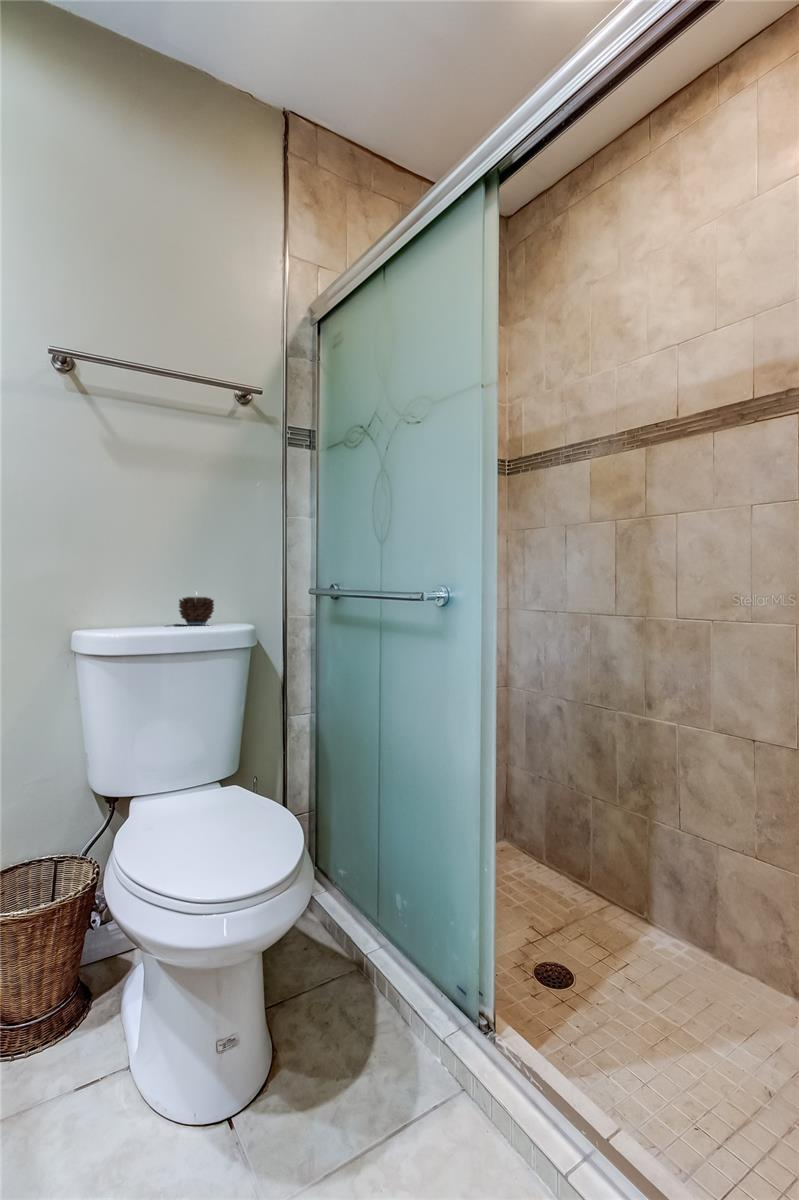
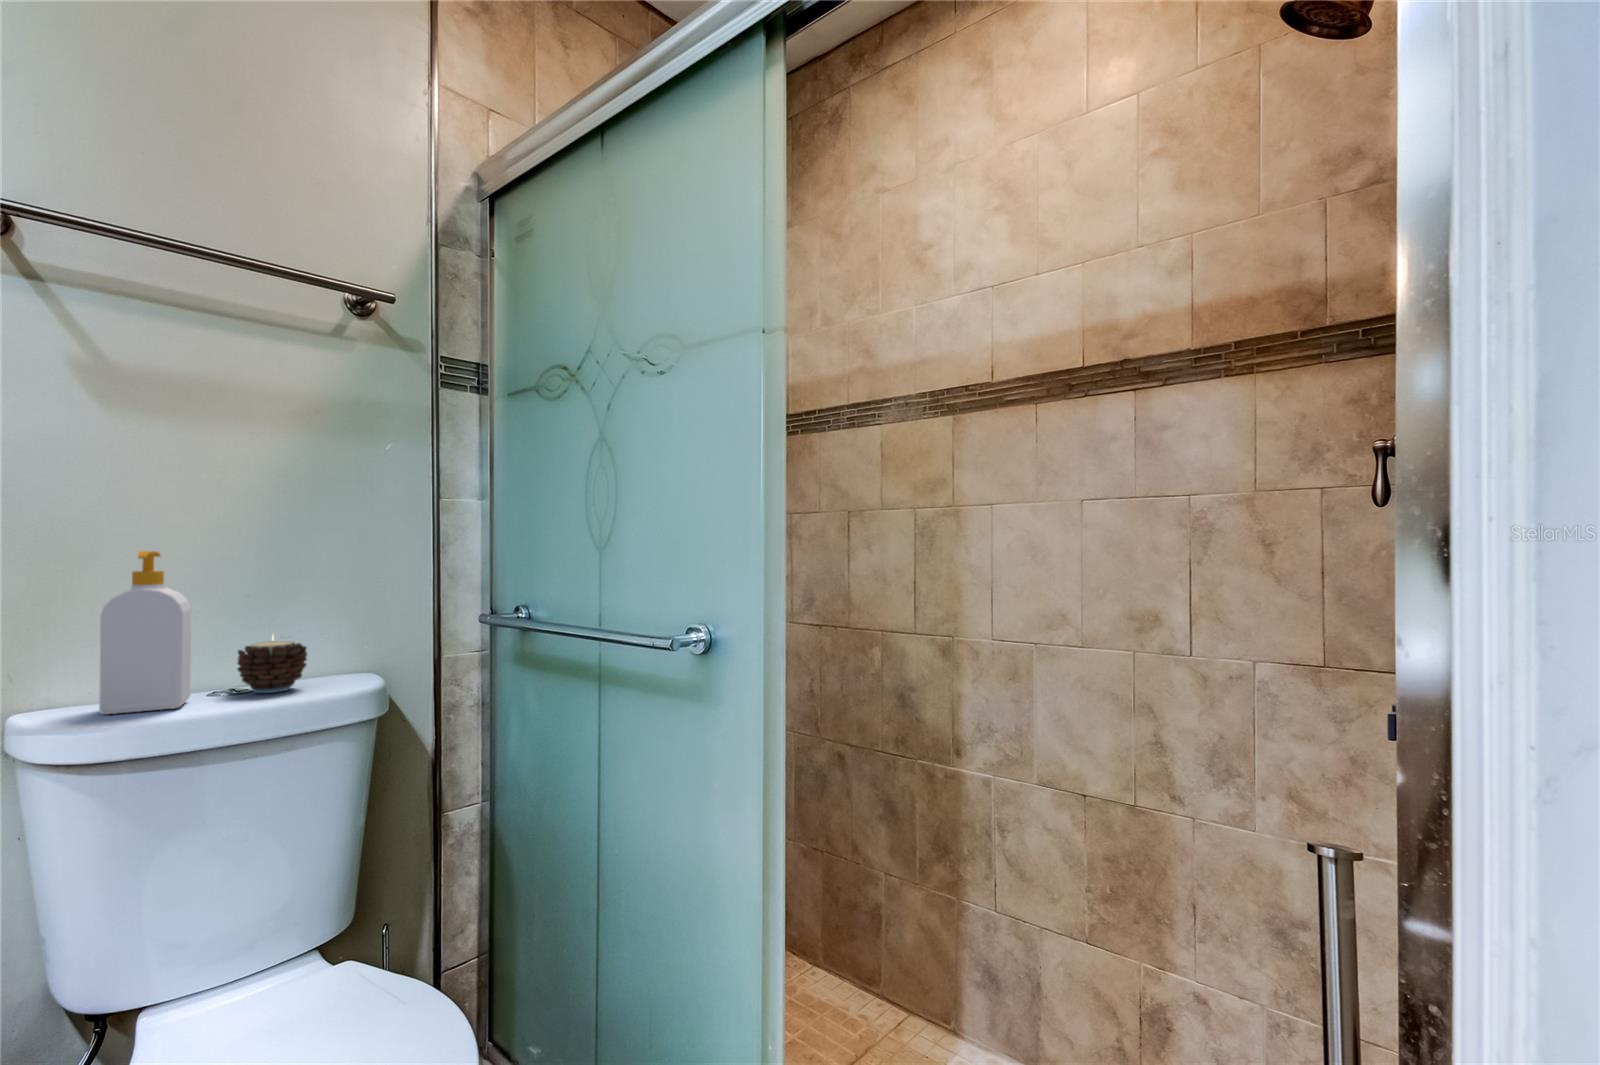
soap bottle: none [115,537,156,626] -> present [99,551,191,714]

